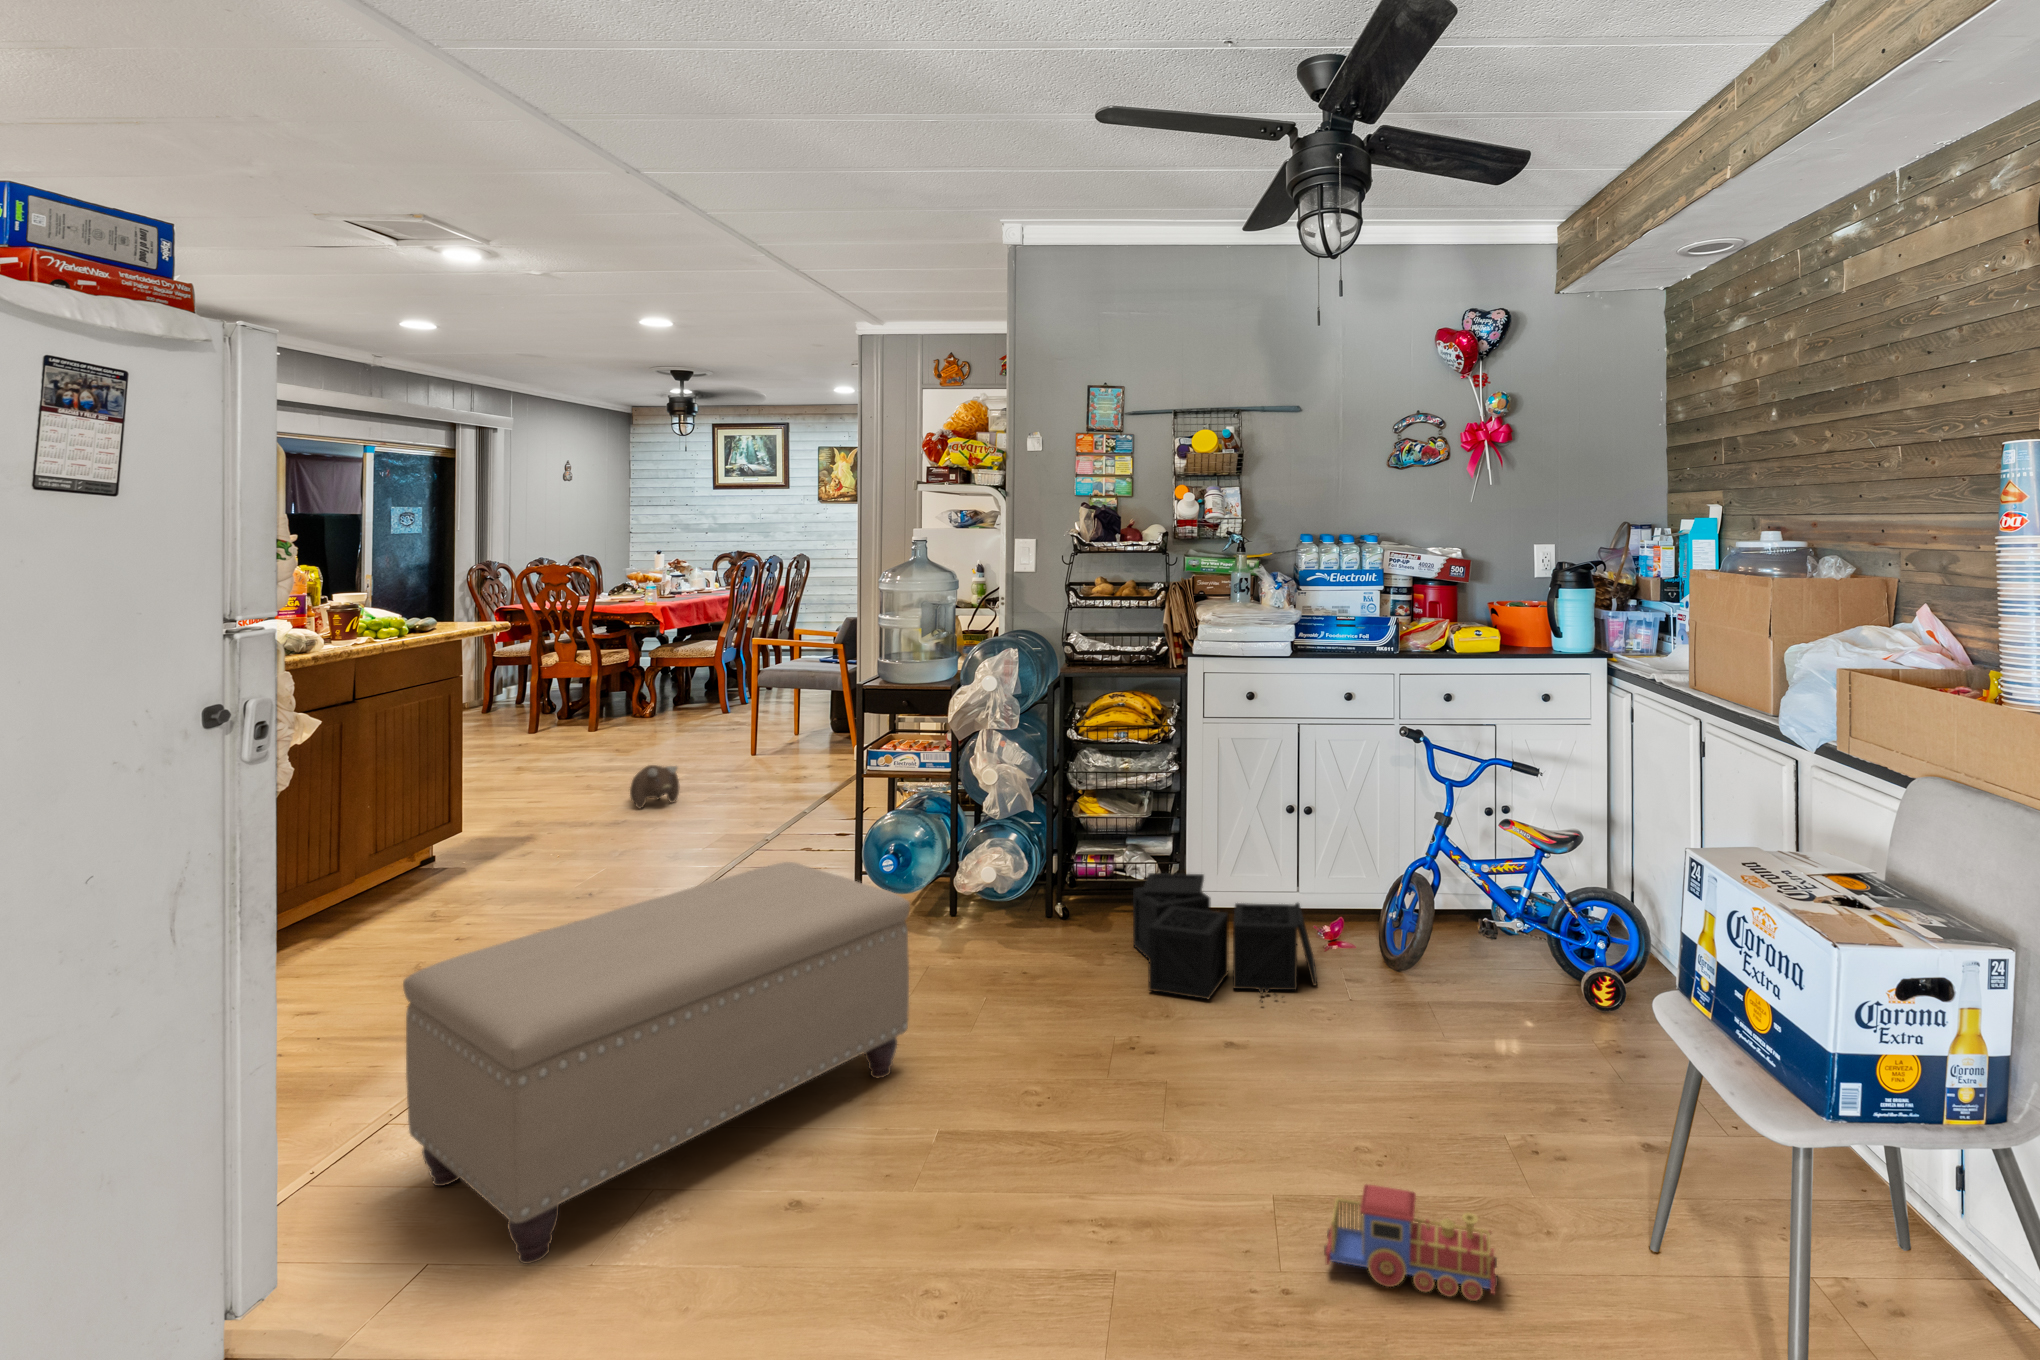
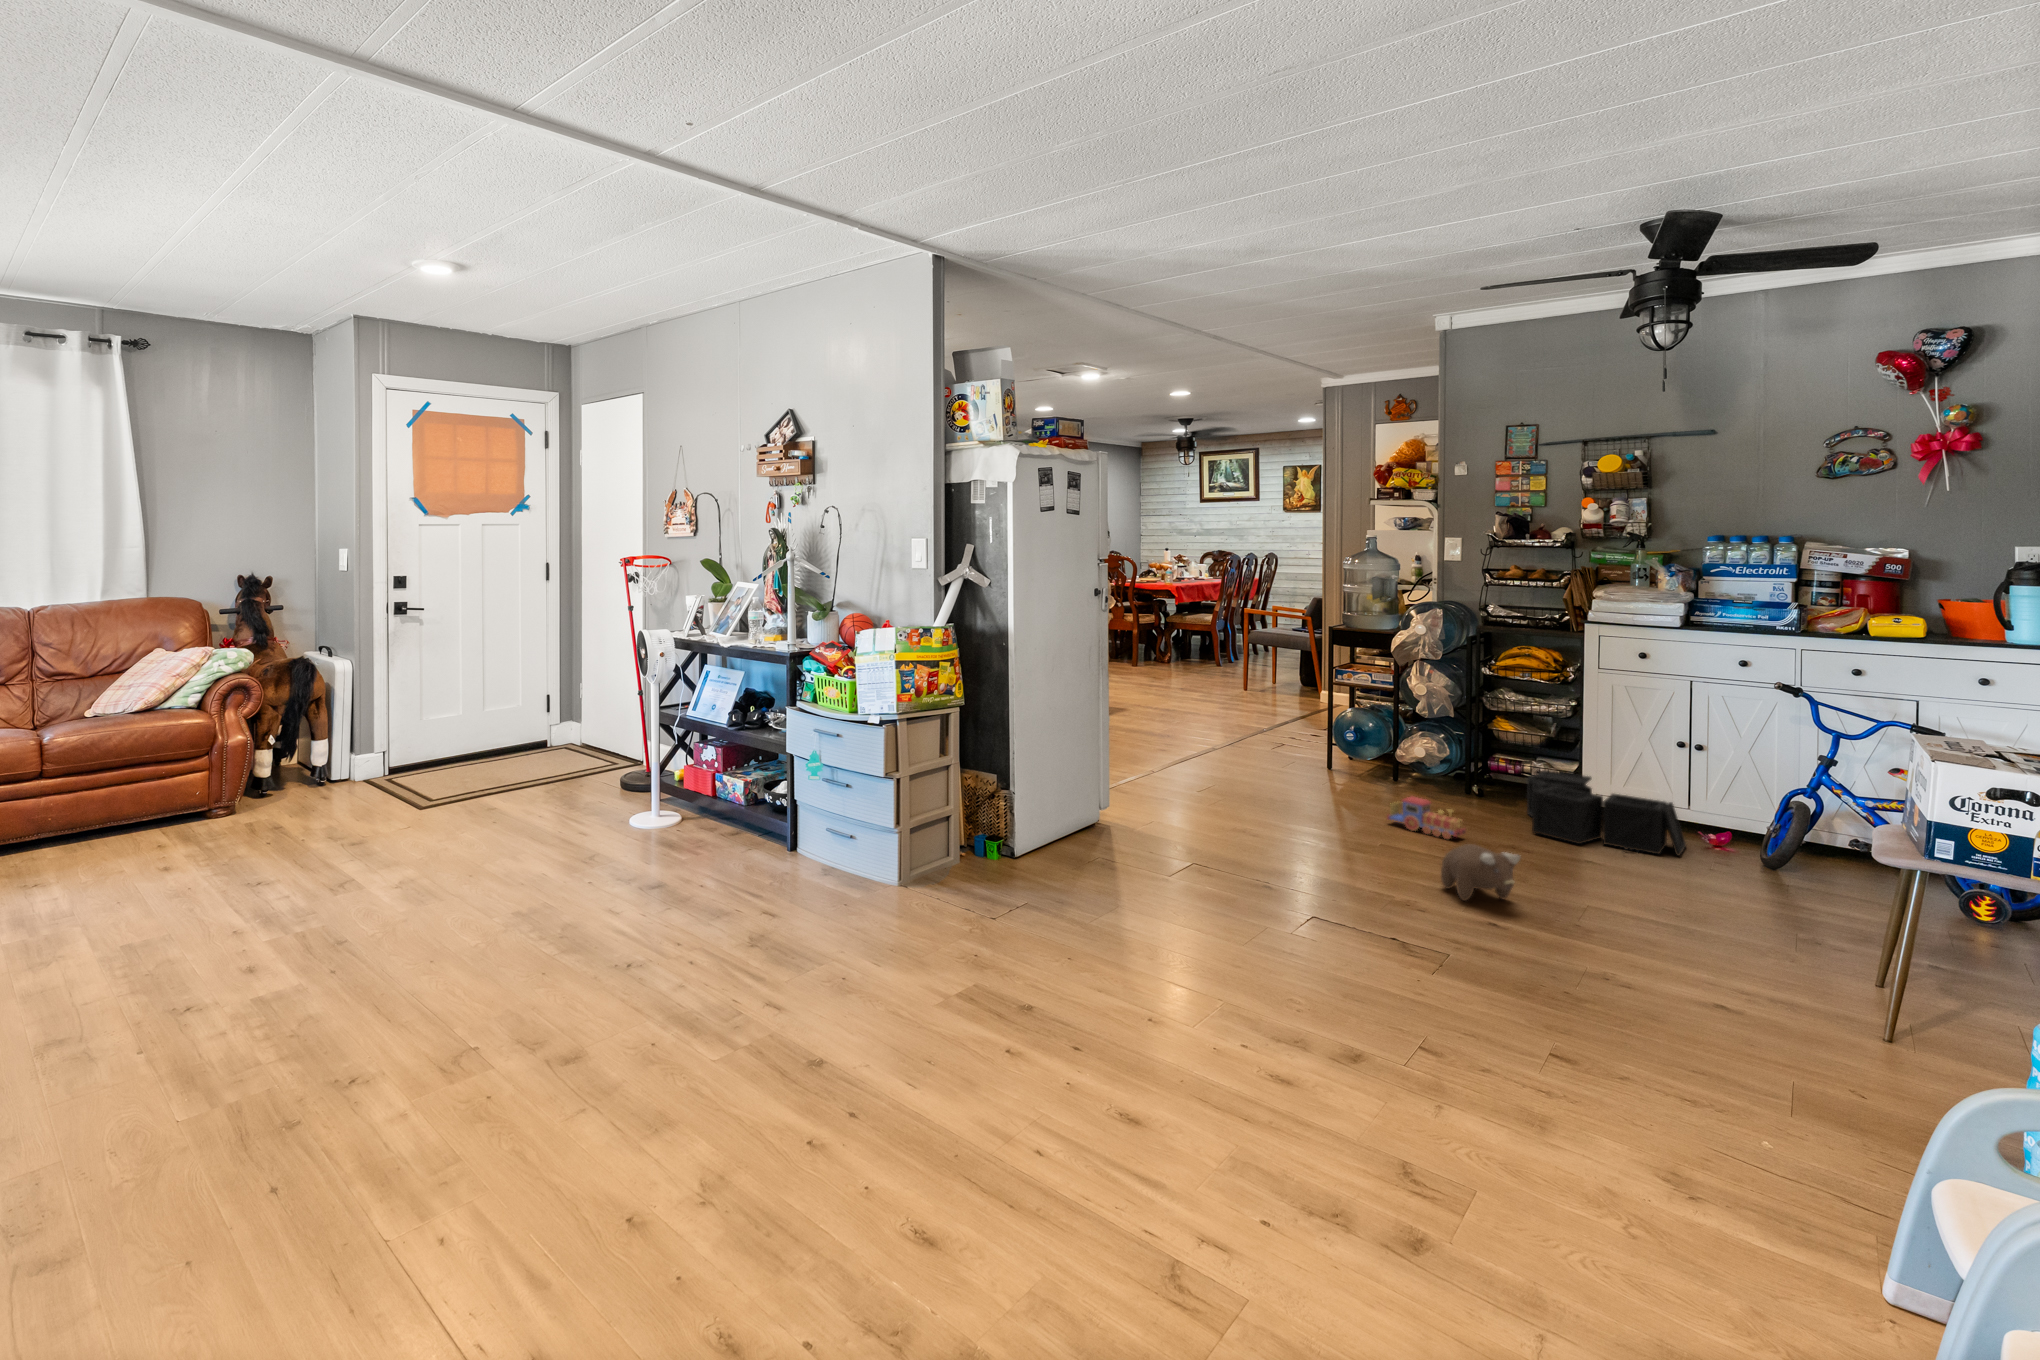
plush toy: present [630,765,679,809] -> present [1441,844,1520,901]
ottoman: present [403,862,910,1264] -> none [1129,713,1363,841]
toy train: present [1324,1184,1498,1301] -> present [1387,797,1466,839]

